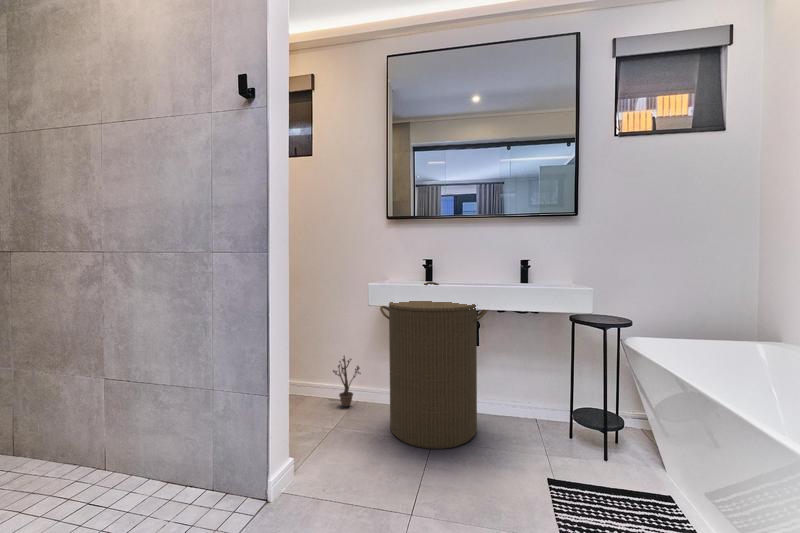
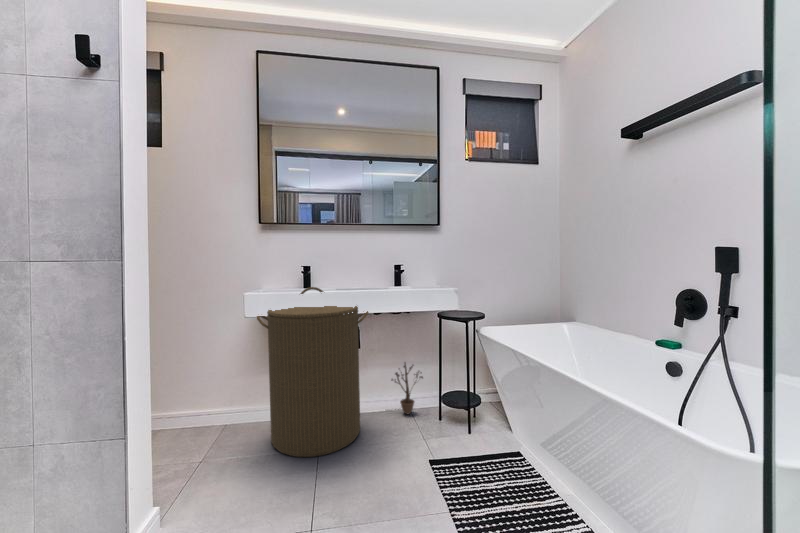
decorative plant: present [329,356,361,407] -> present [391,363,423,414]

